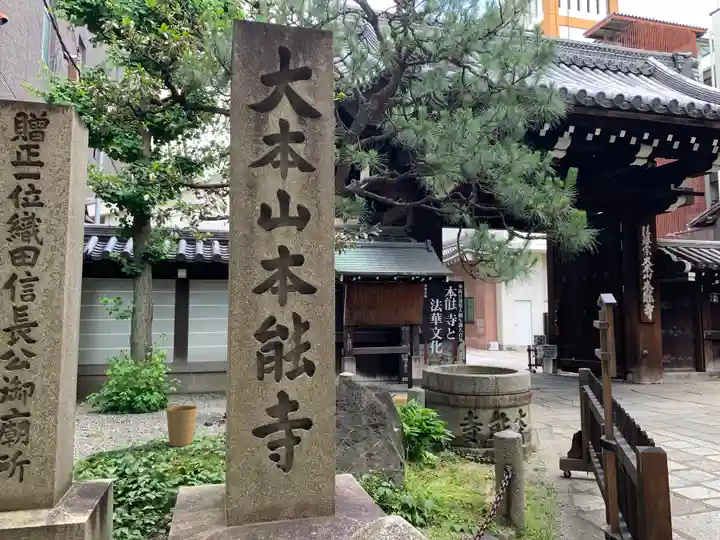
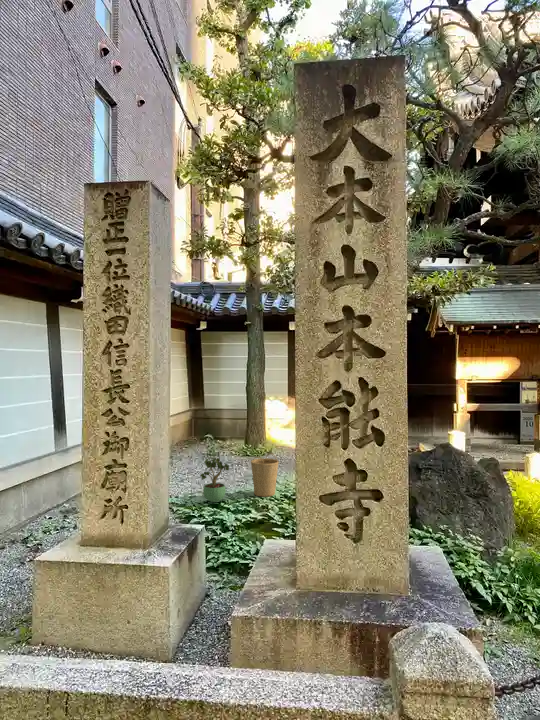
potted plant: none [107,407,142,457] -> present [201,458,229,502]

